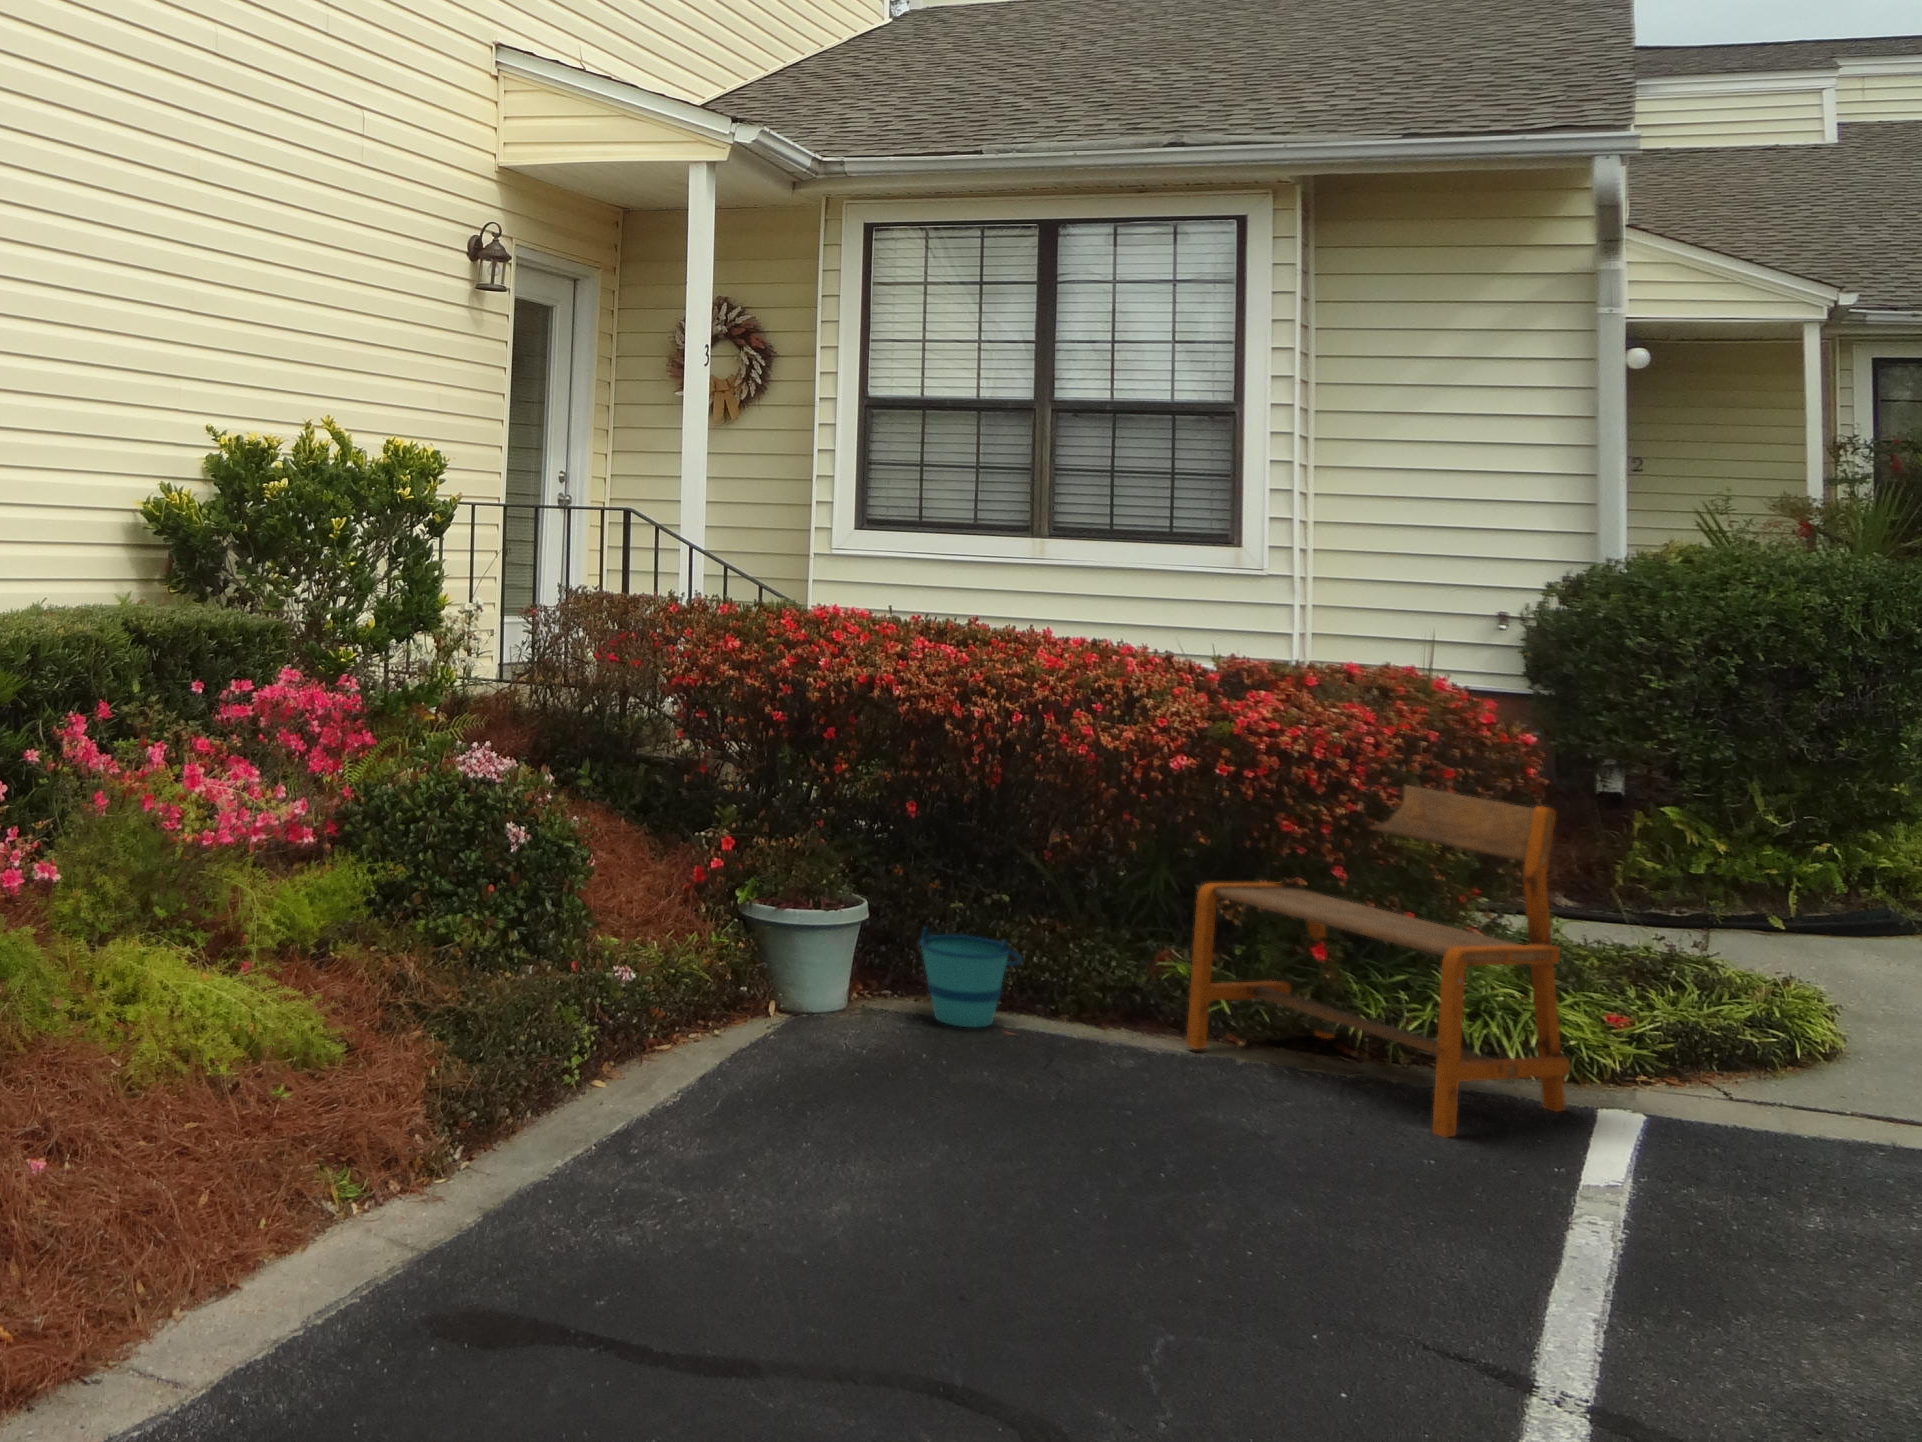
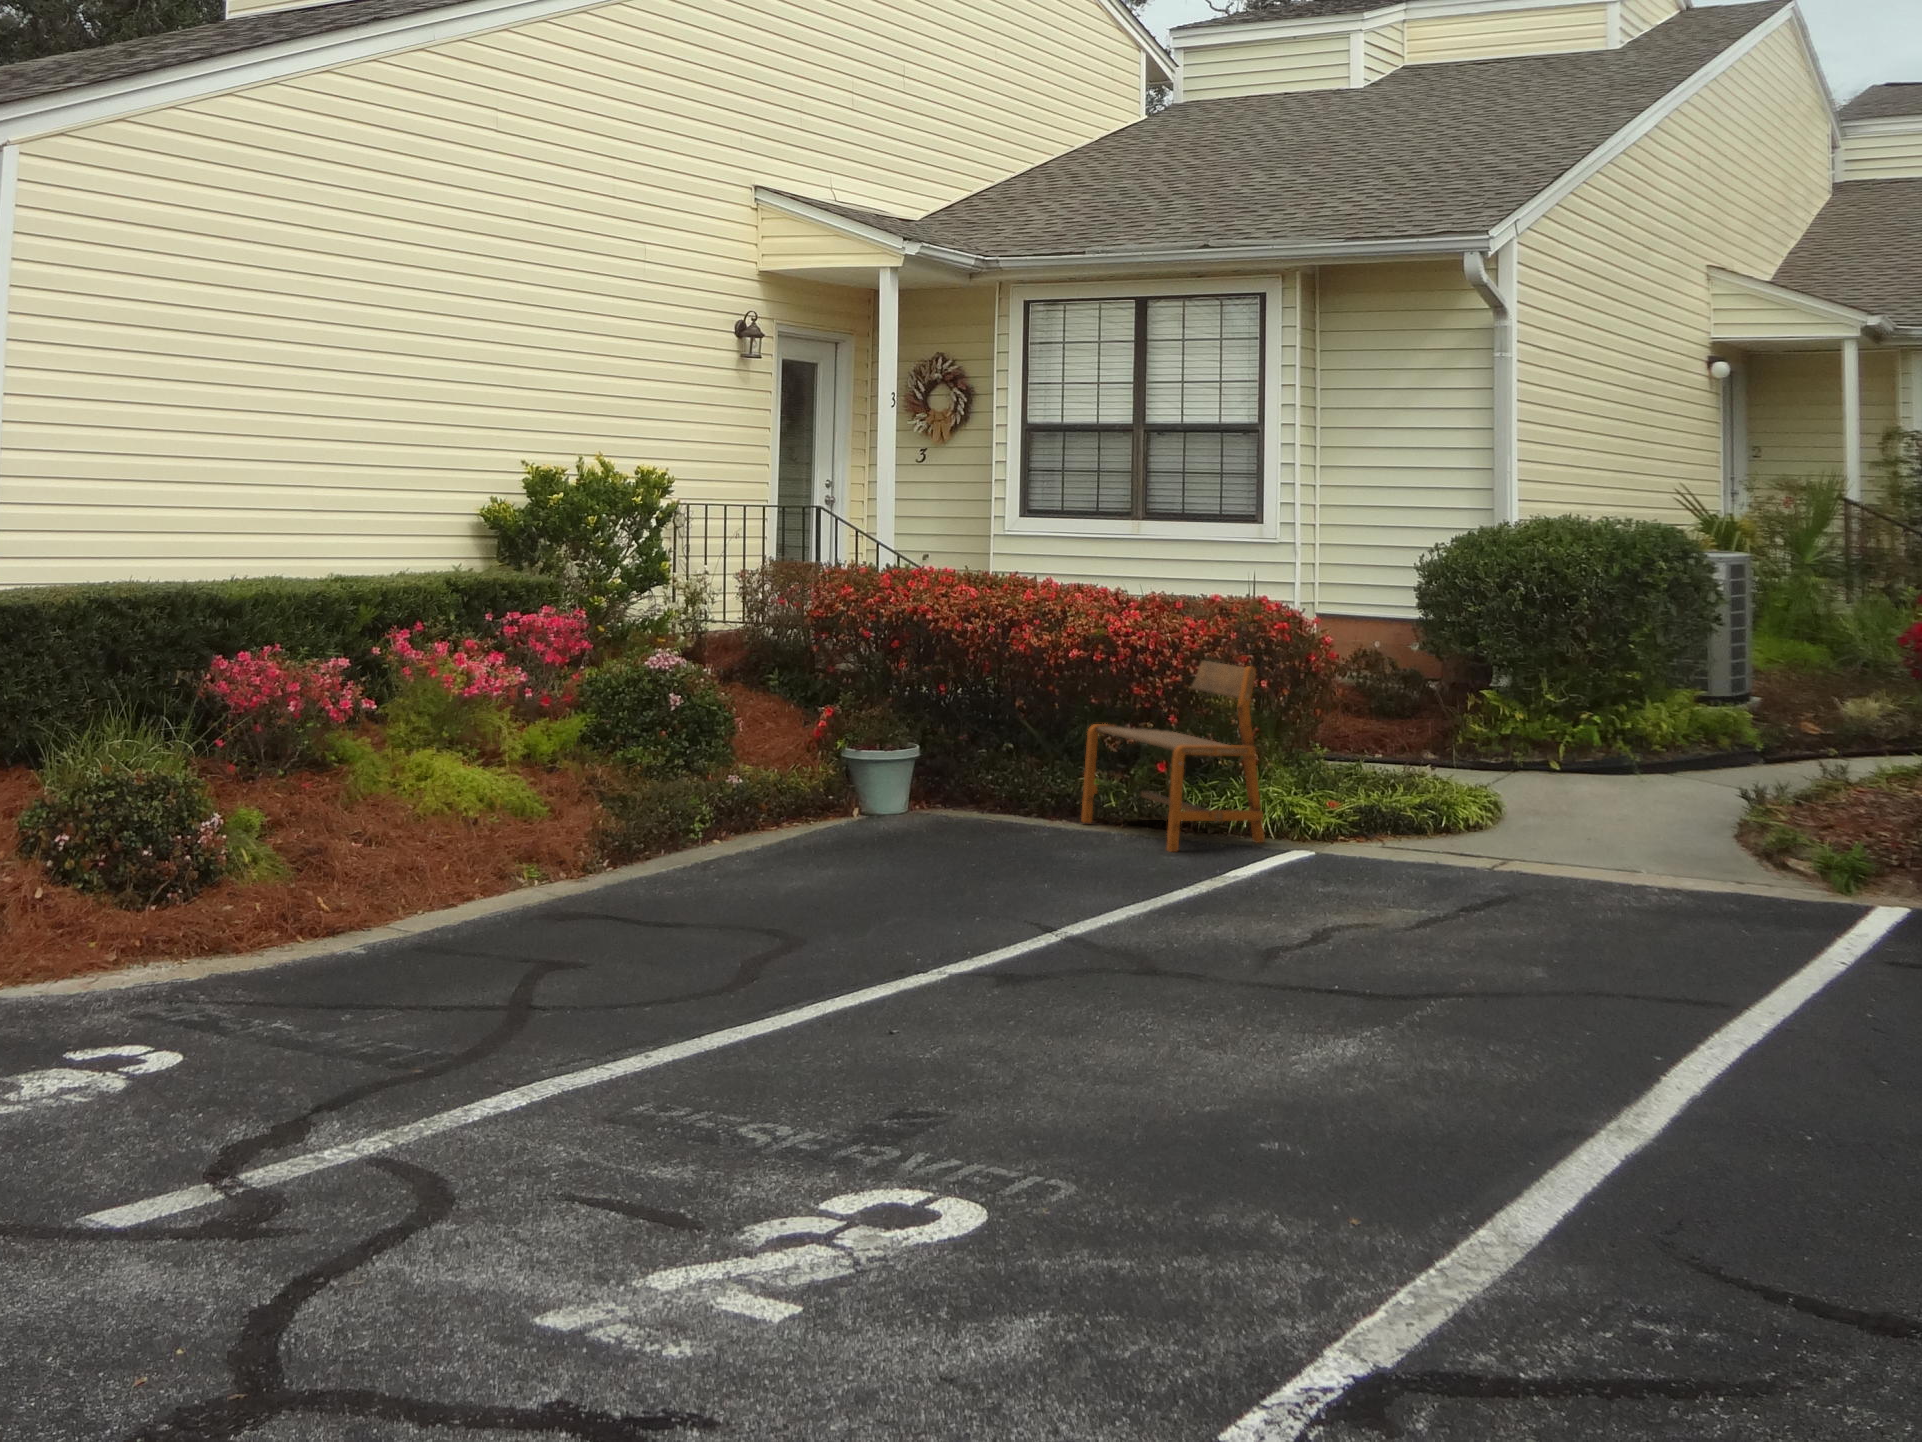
bucket: present [920,928,1022,1027] -> none [937,760,1002,818]

